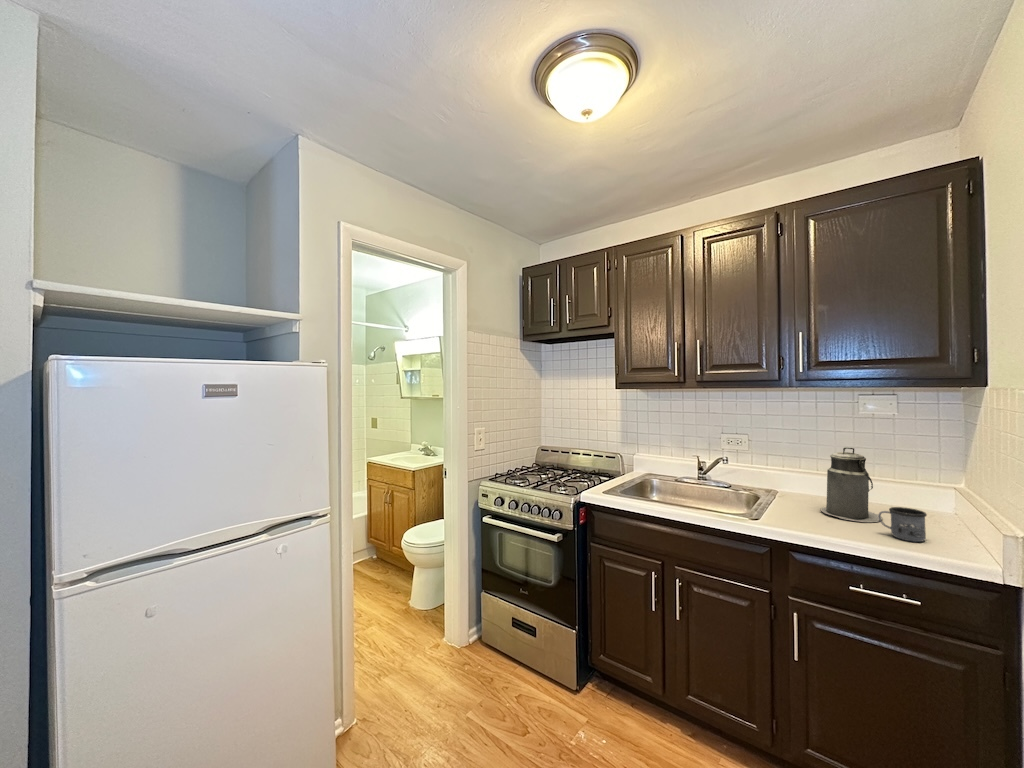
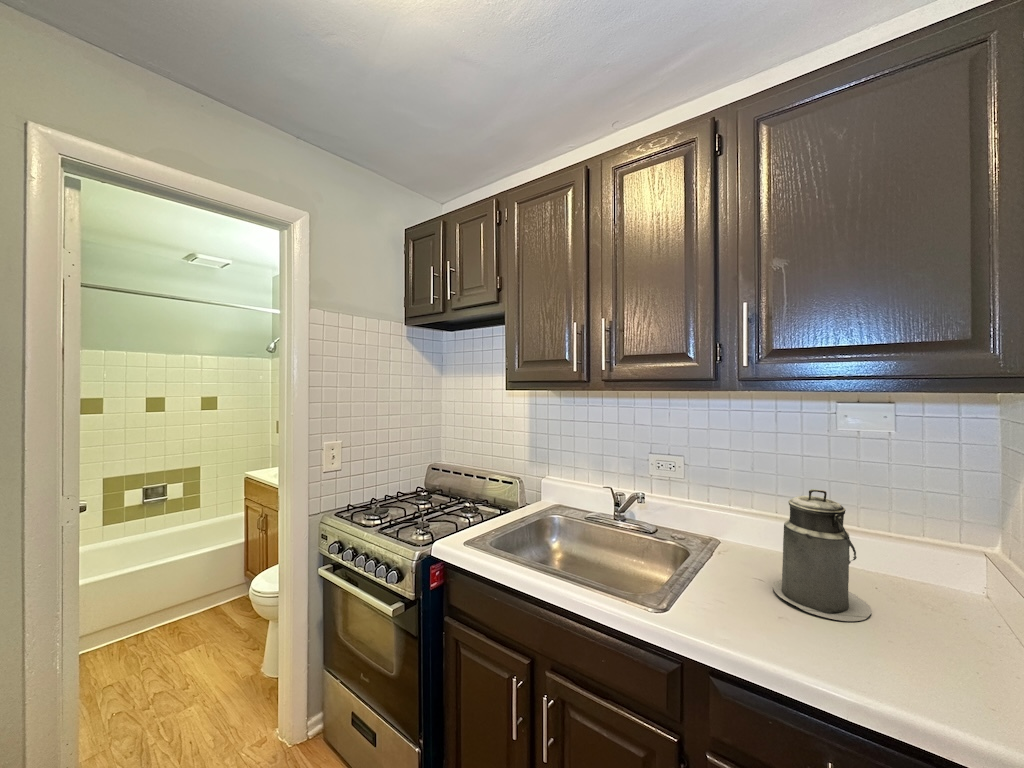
mug: present [878,507,927,542] -> none [868,609,960,688]

